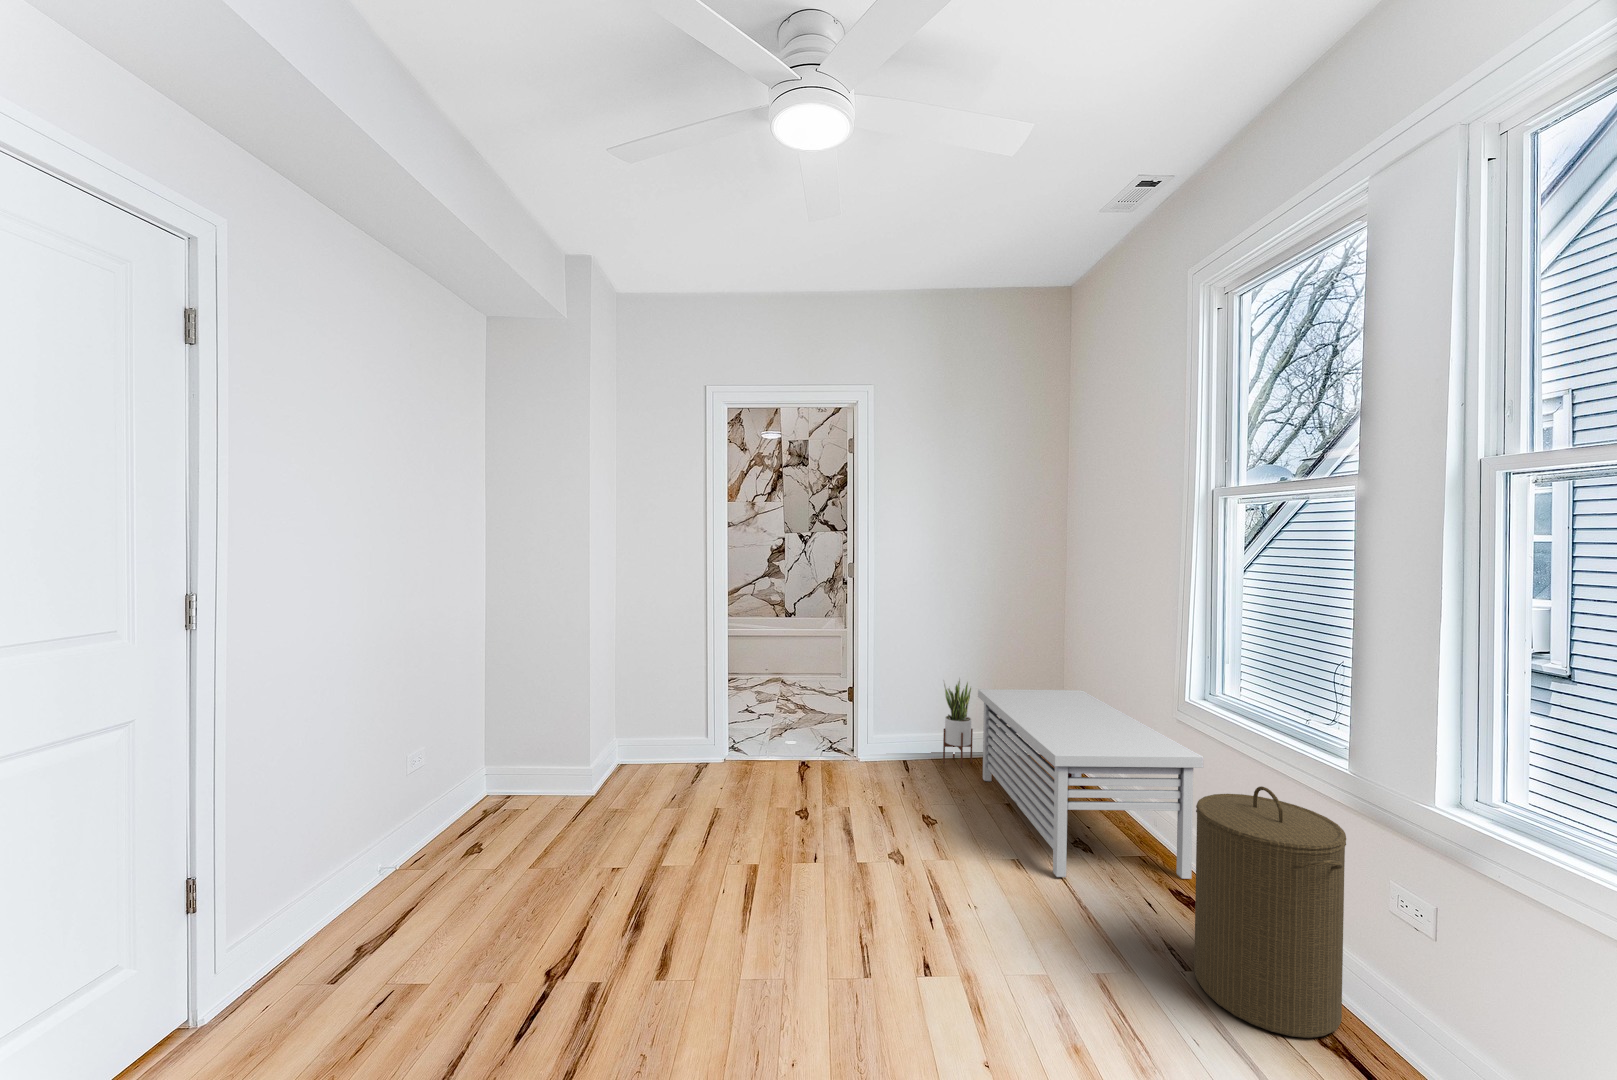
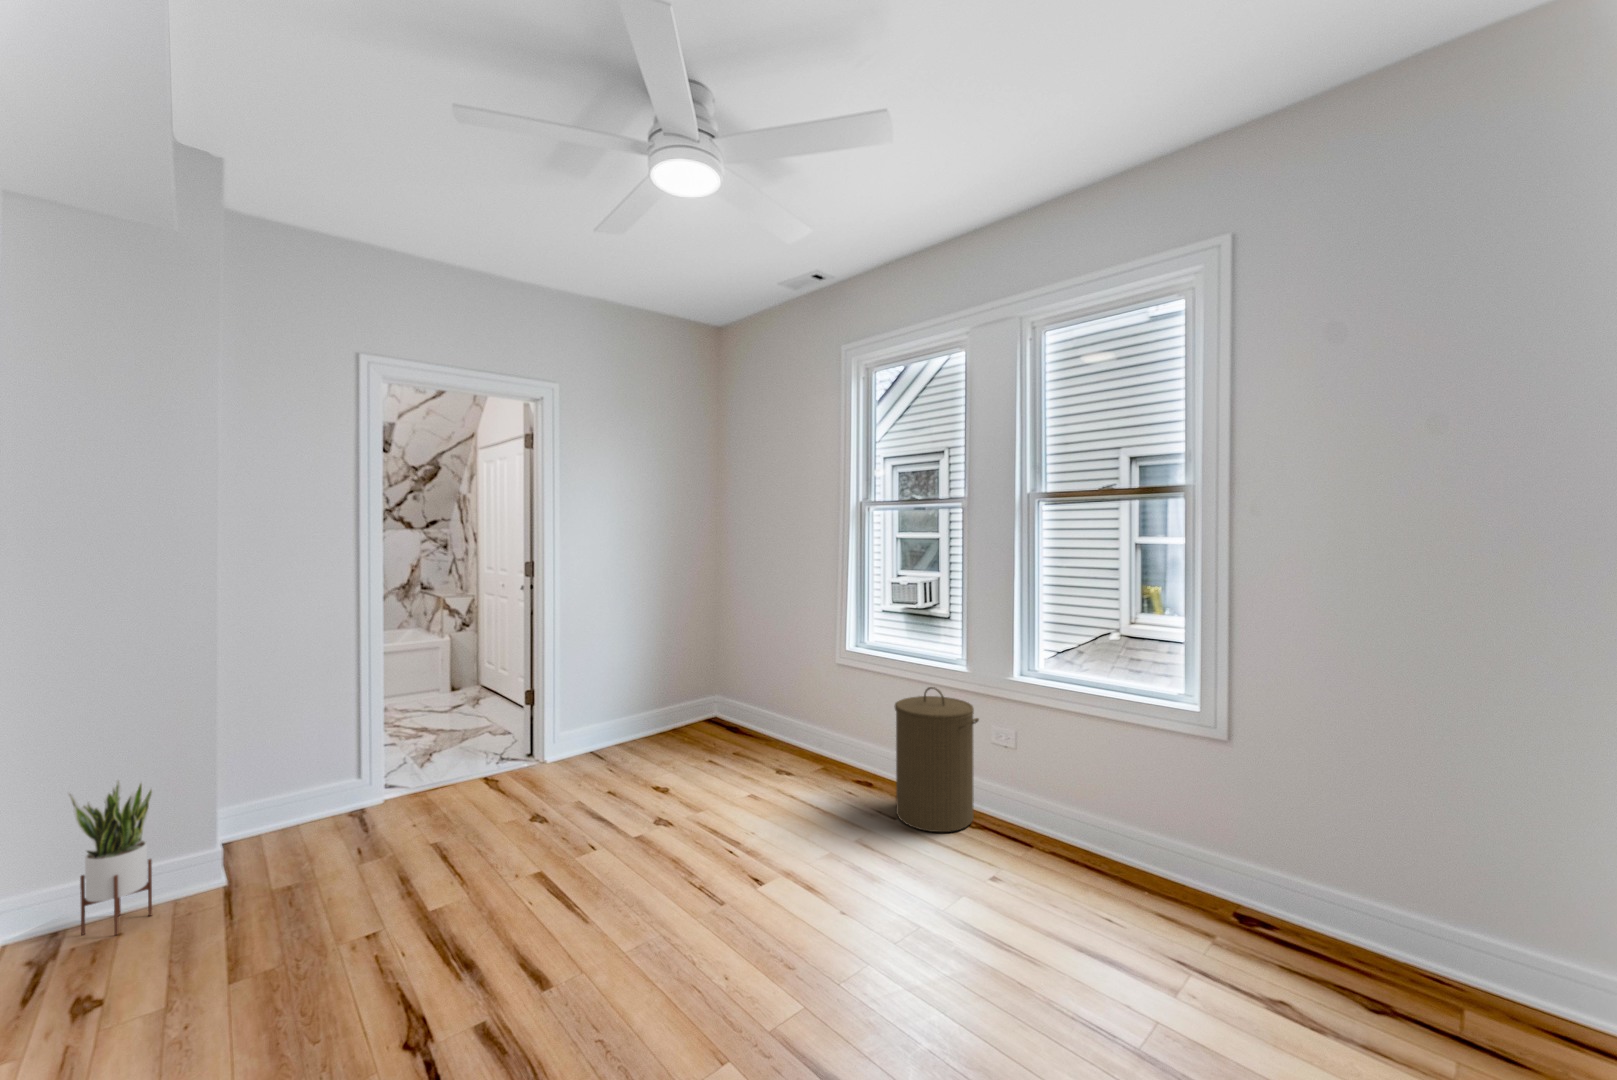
potted plant: present [943,677,973,768] -> present [68,780,152,935]
storage bench: present [978,689,1204,879] -> none [667,658,864,796]

